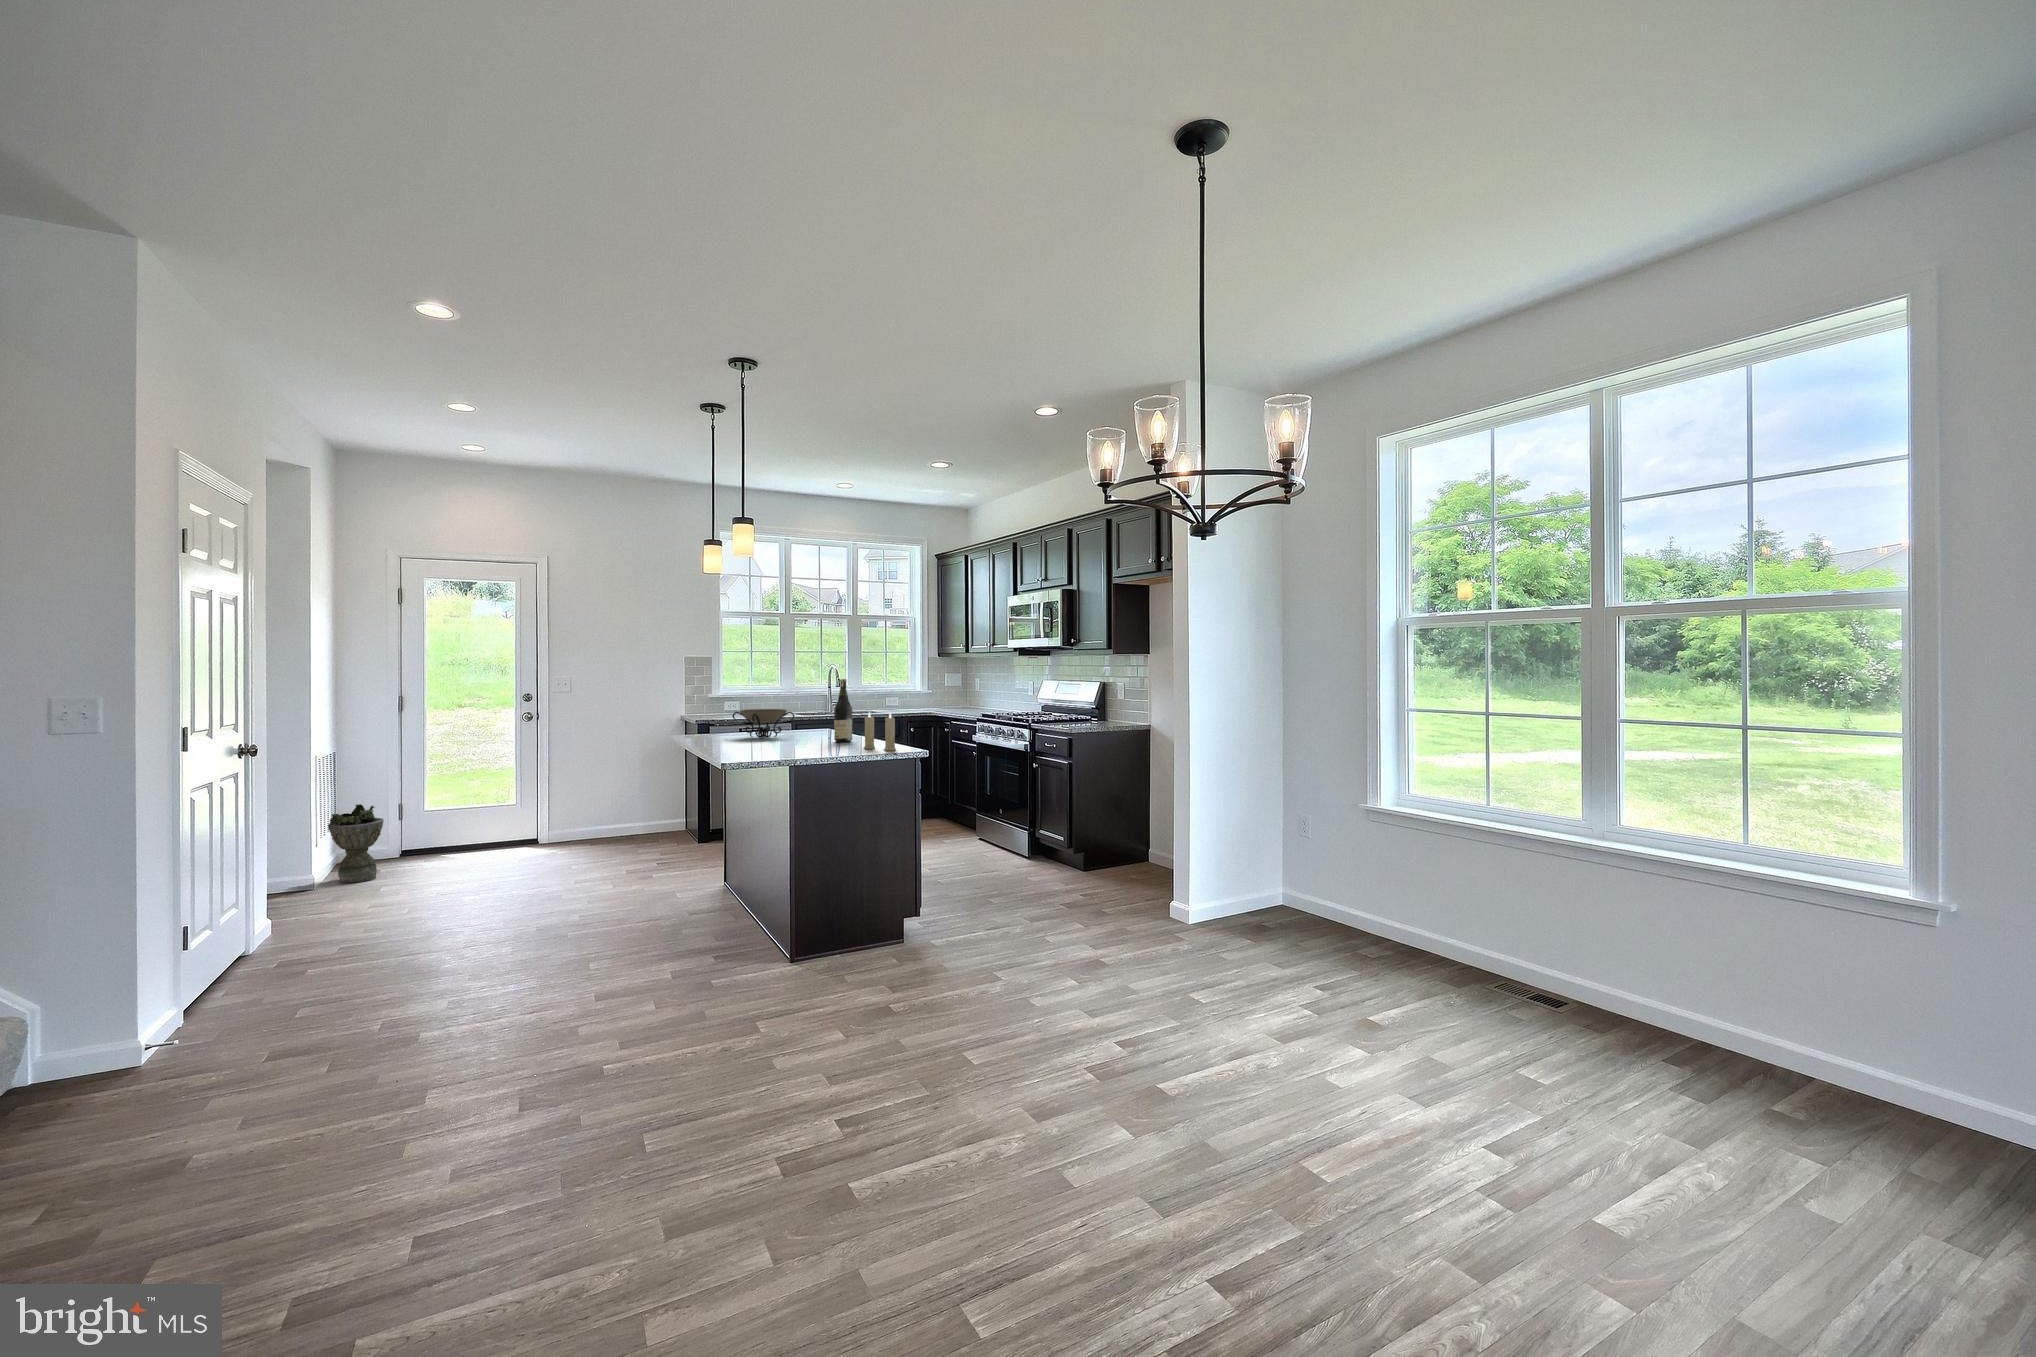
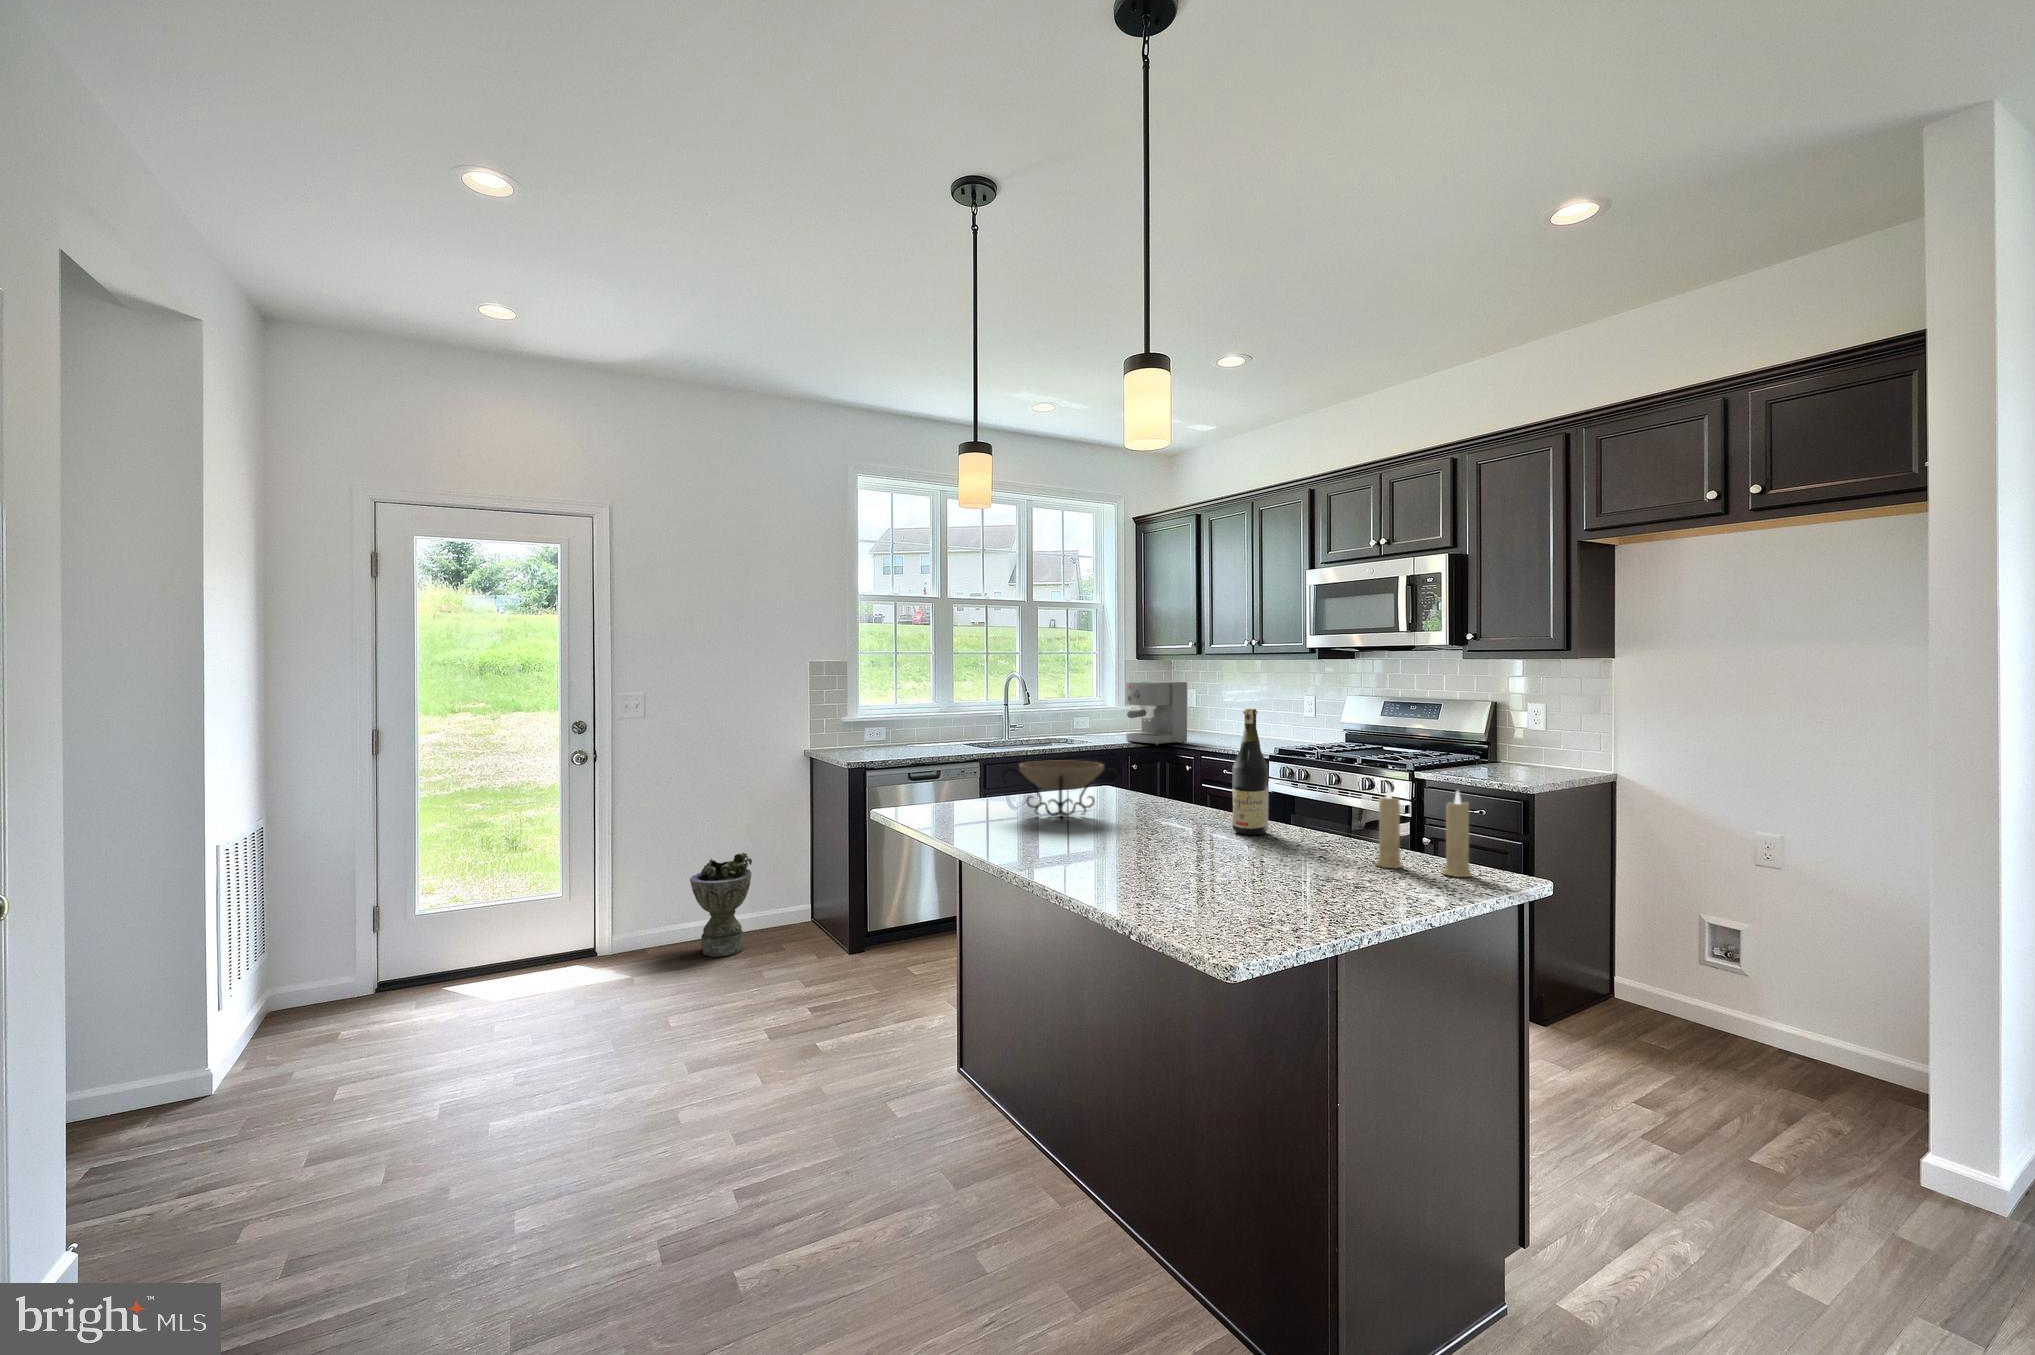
coffee maker: none [905,672,951,715] -> present [1126,681,1187,745]
planter: present [328,804,384,883] -> present [690,853,752,957]

